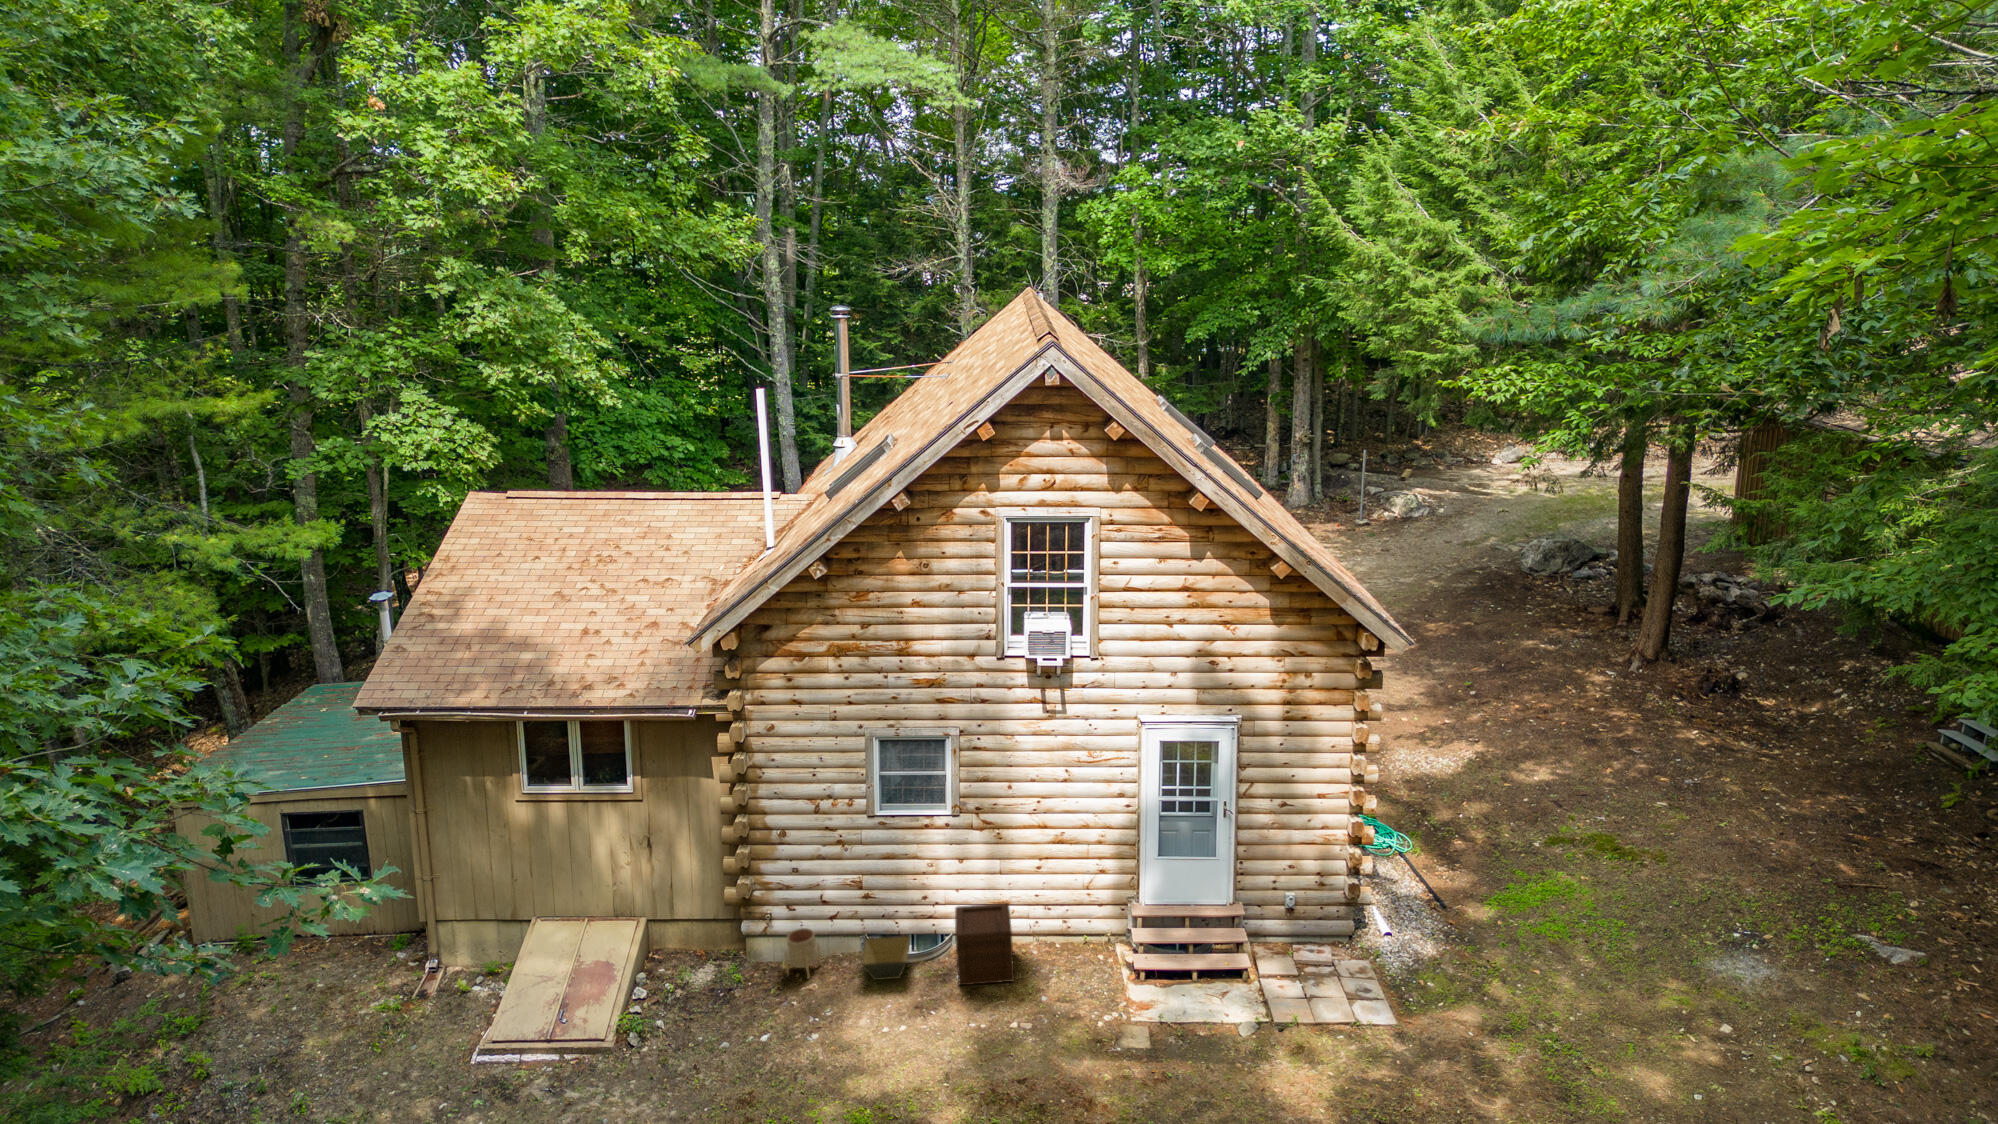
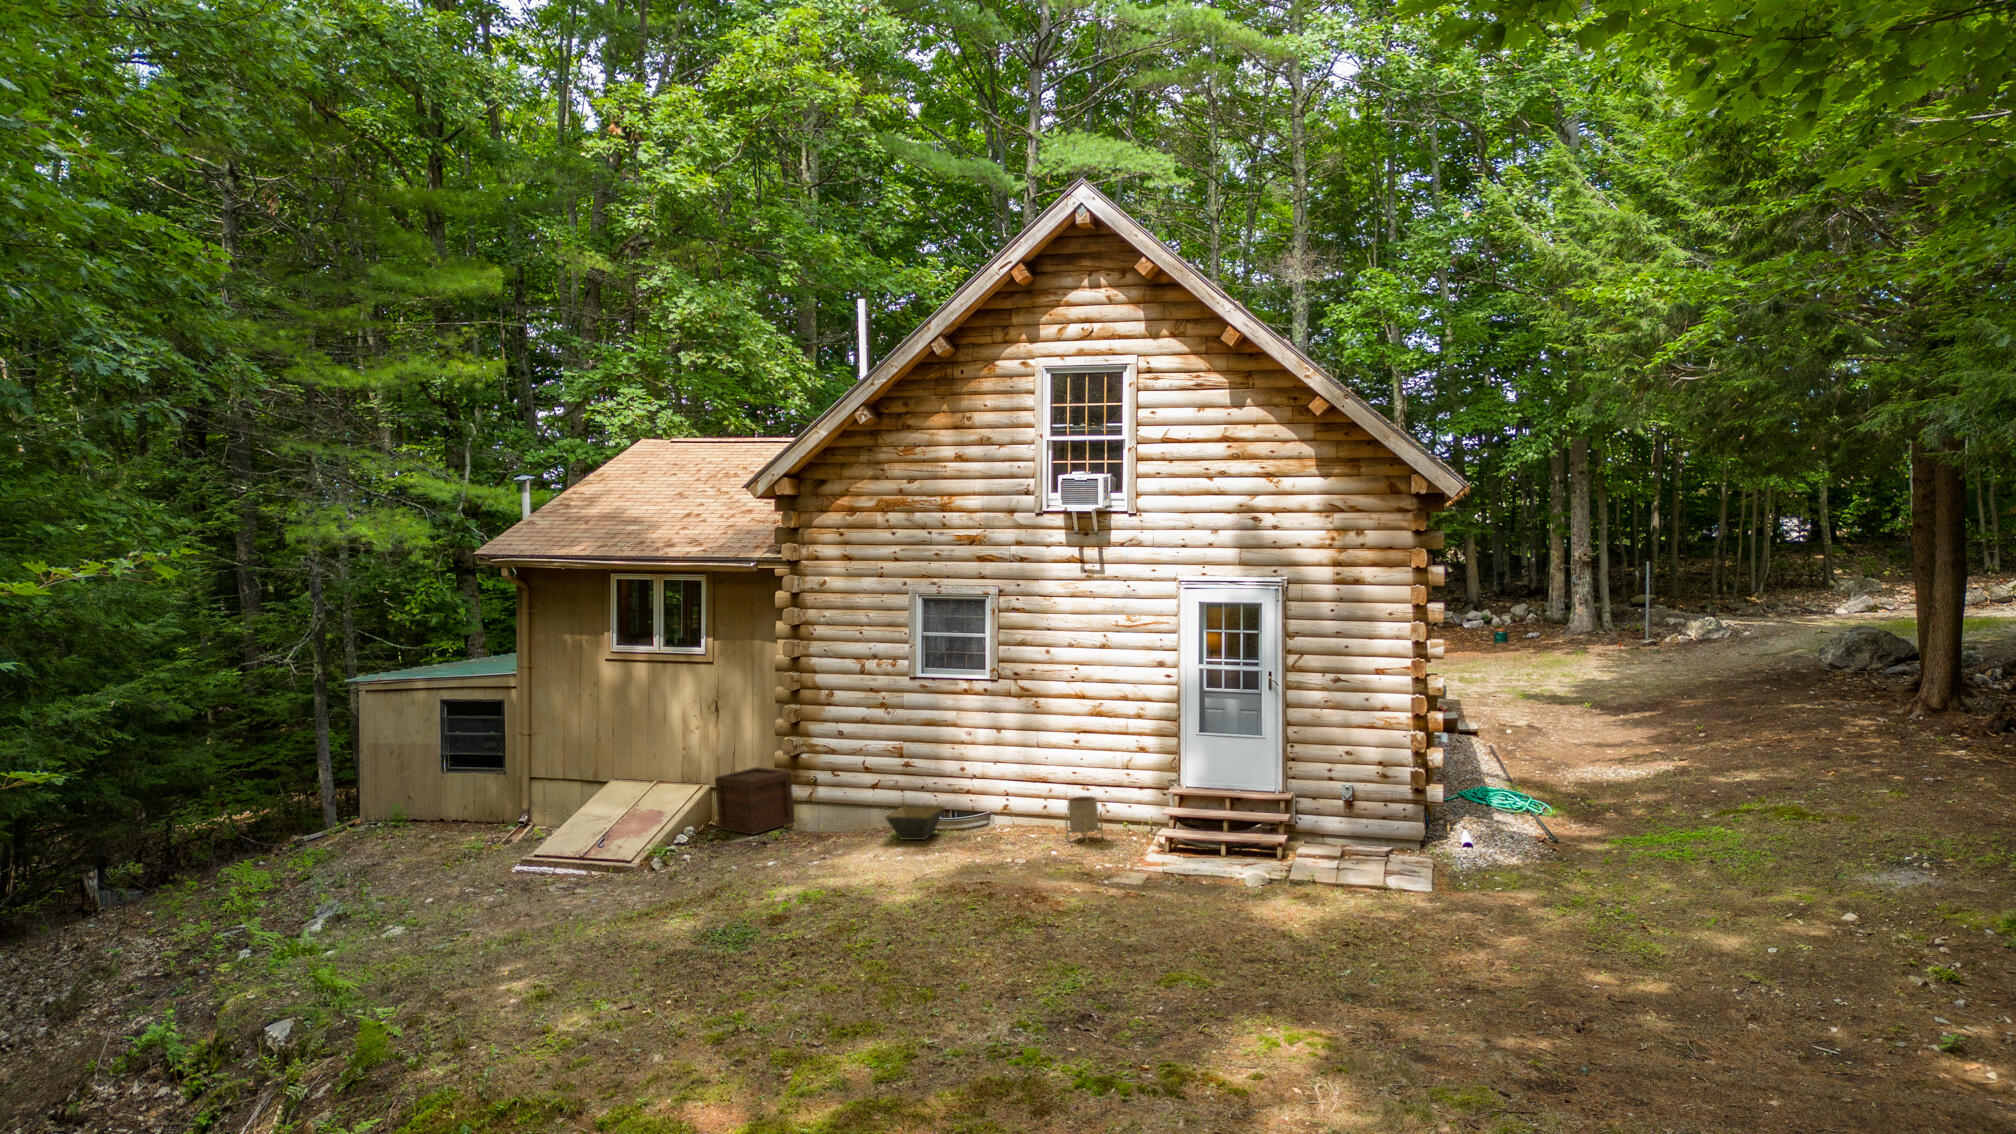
wooden crate: present [955,903,1014,985] -> present [715,767,794,835]
planter: present [785,928,821,978] -> present [1065,796,1103,843]

